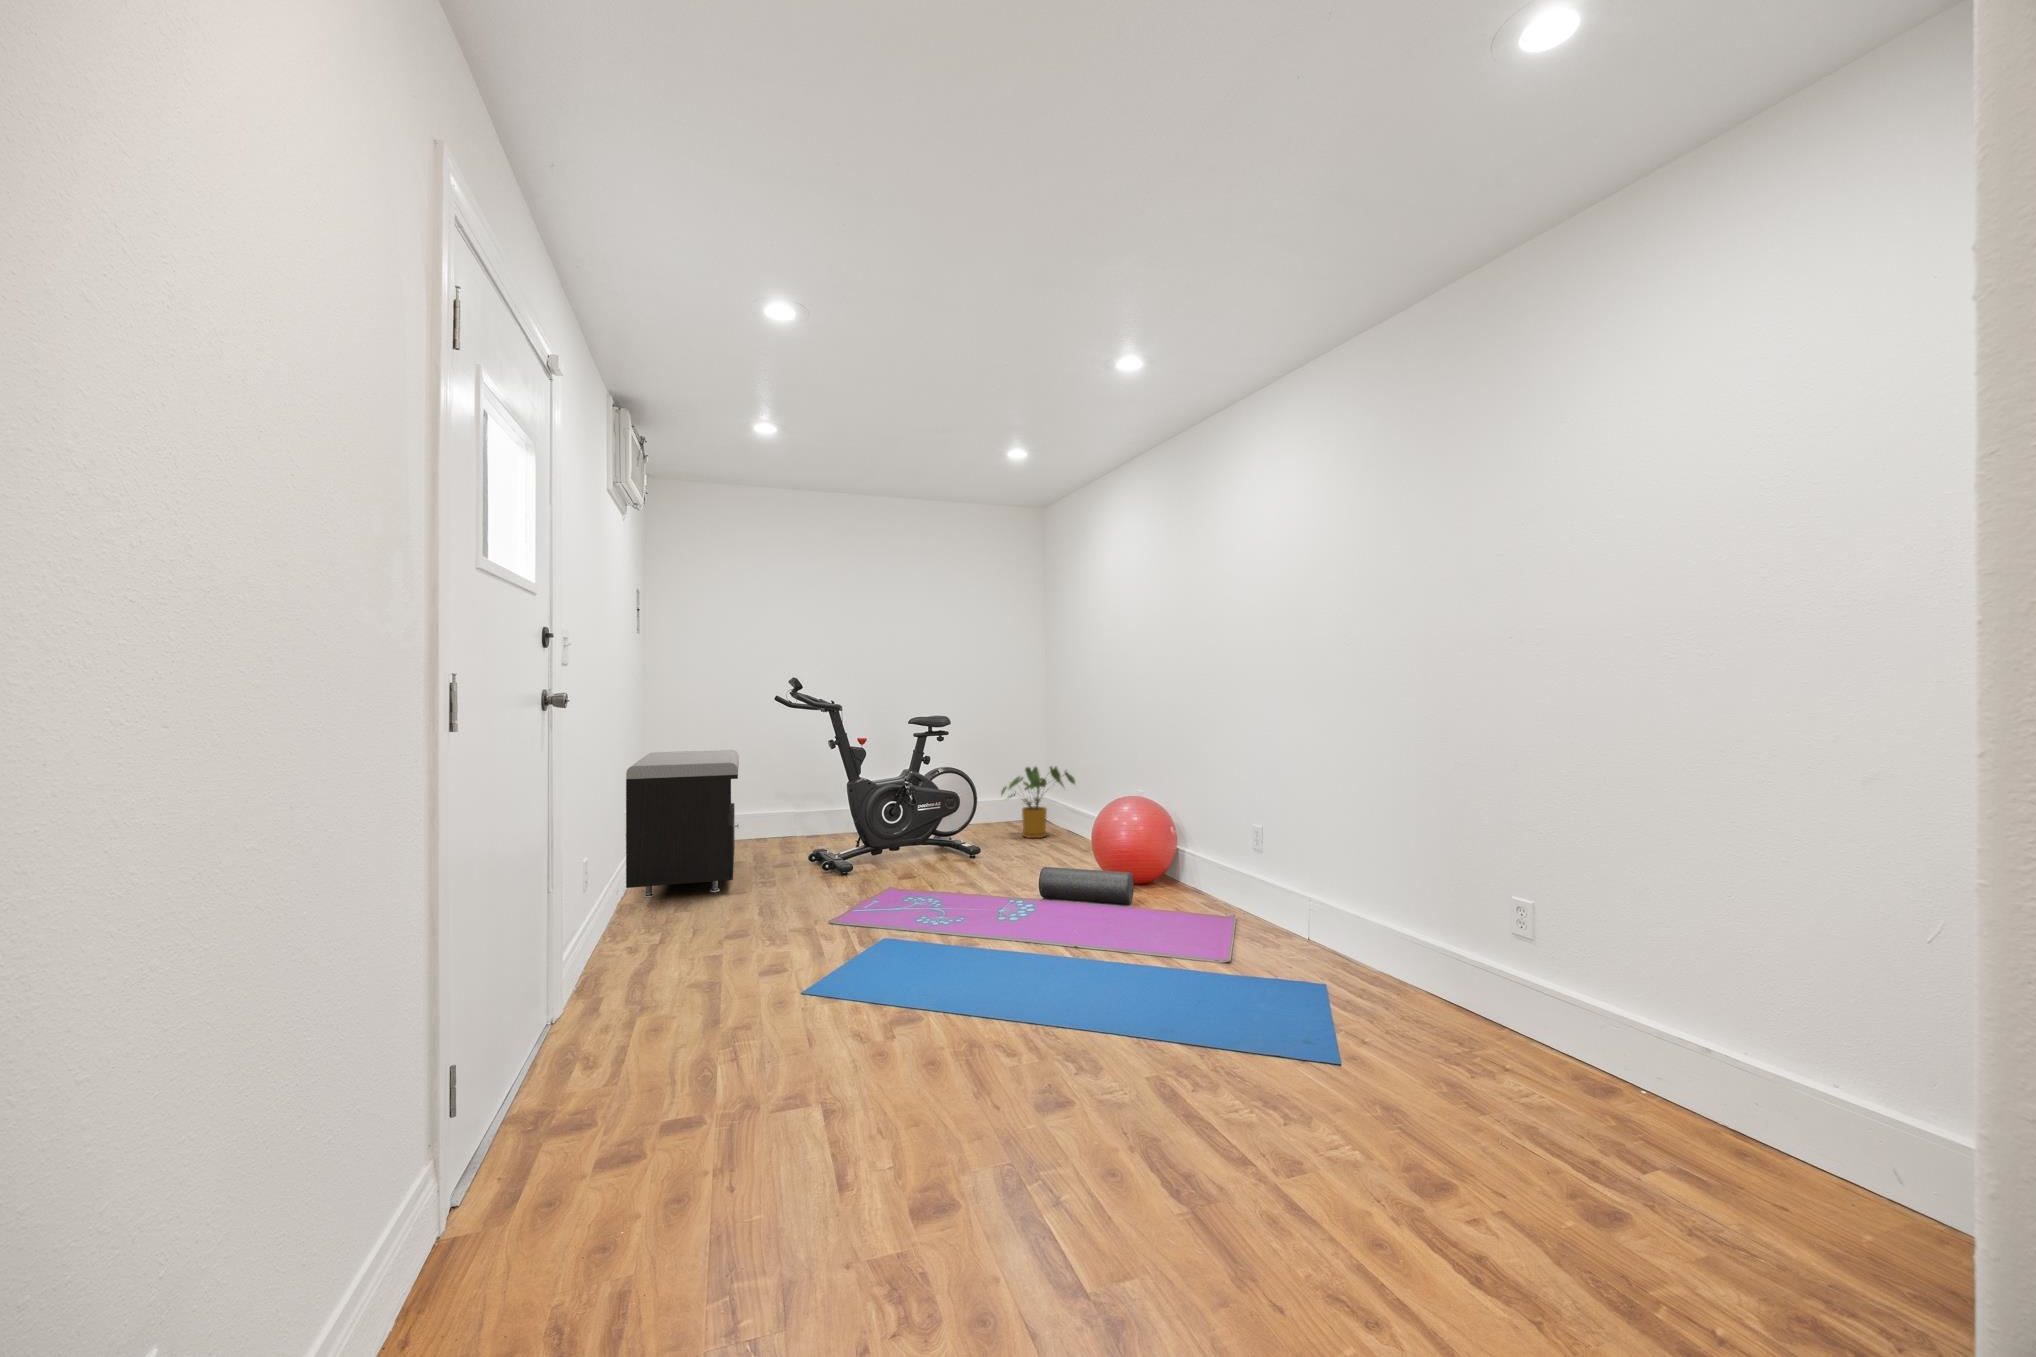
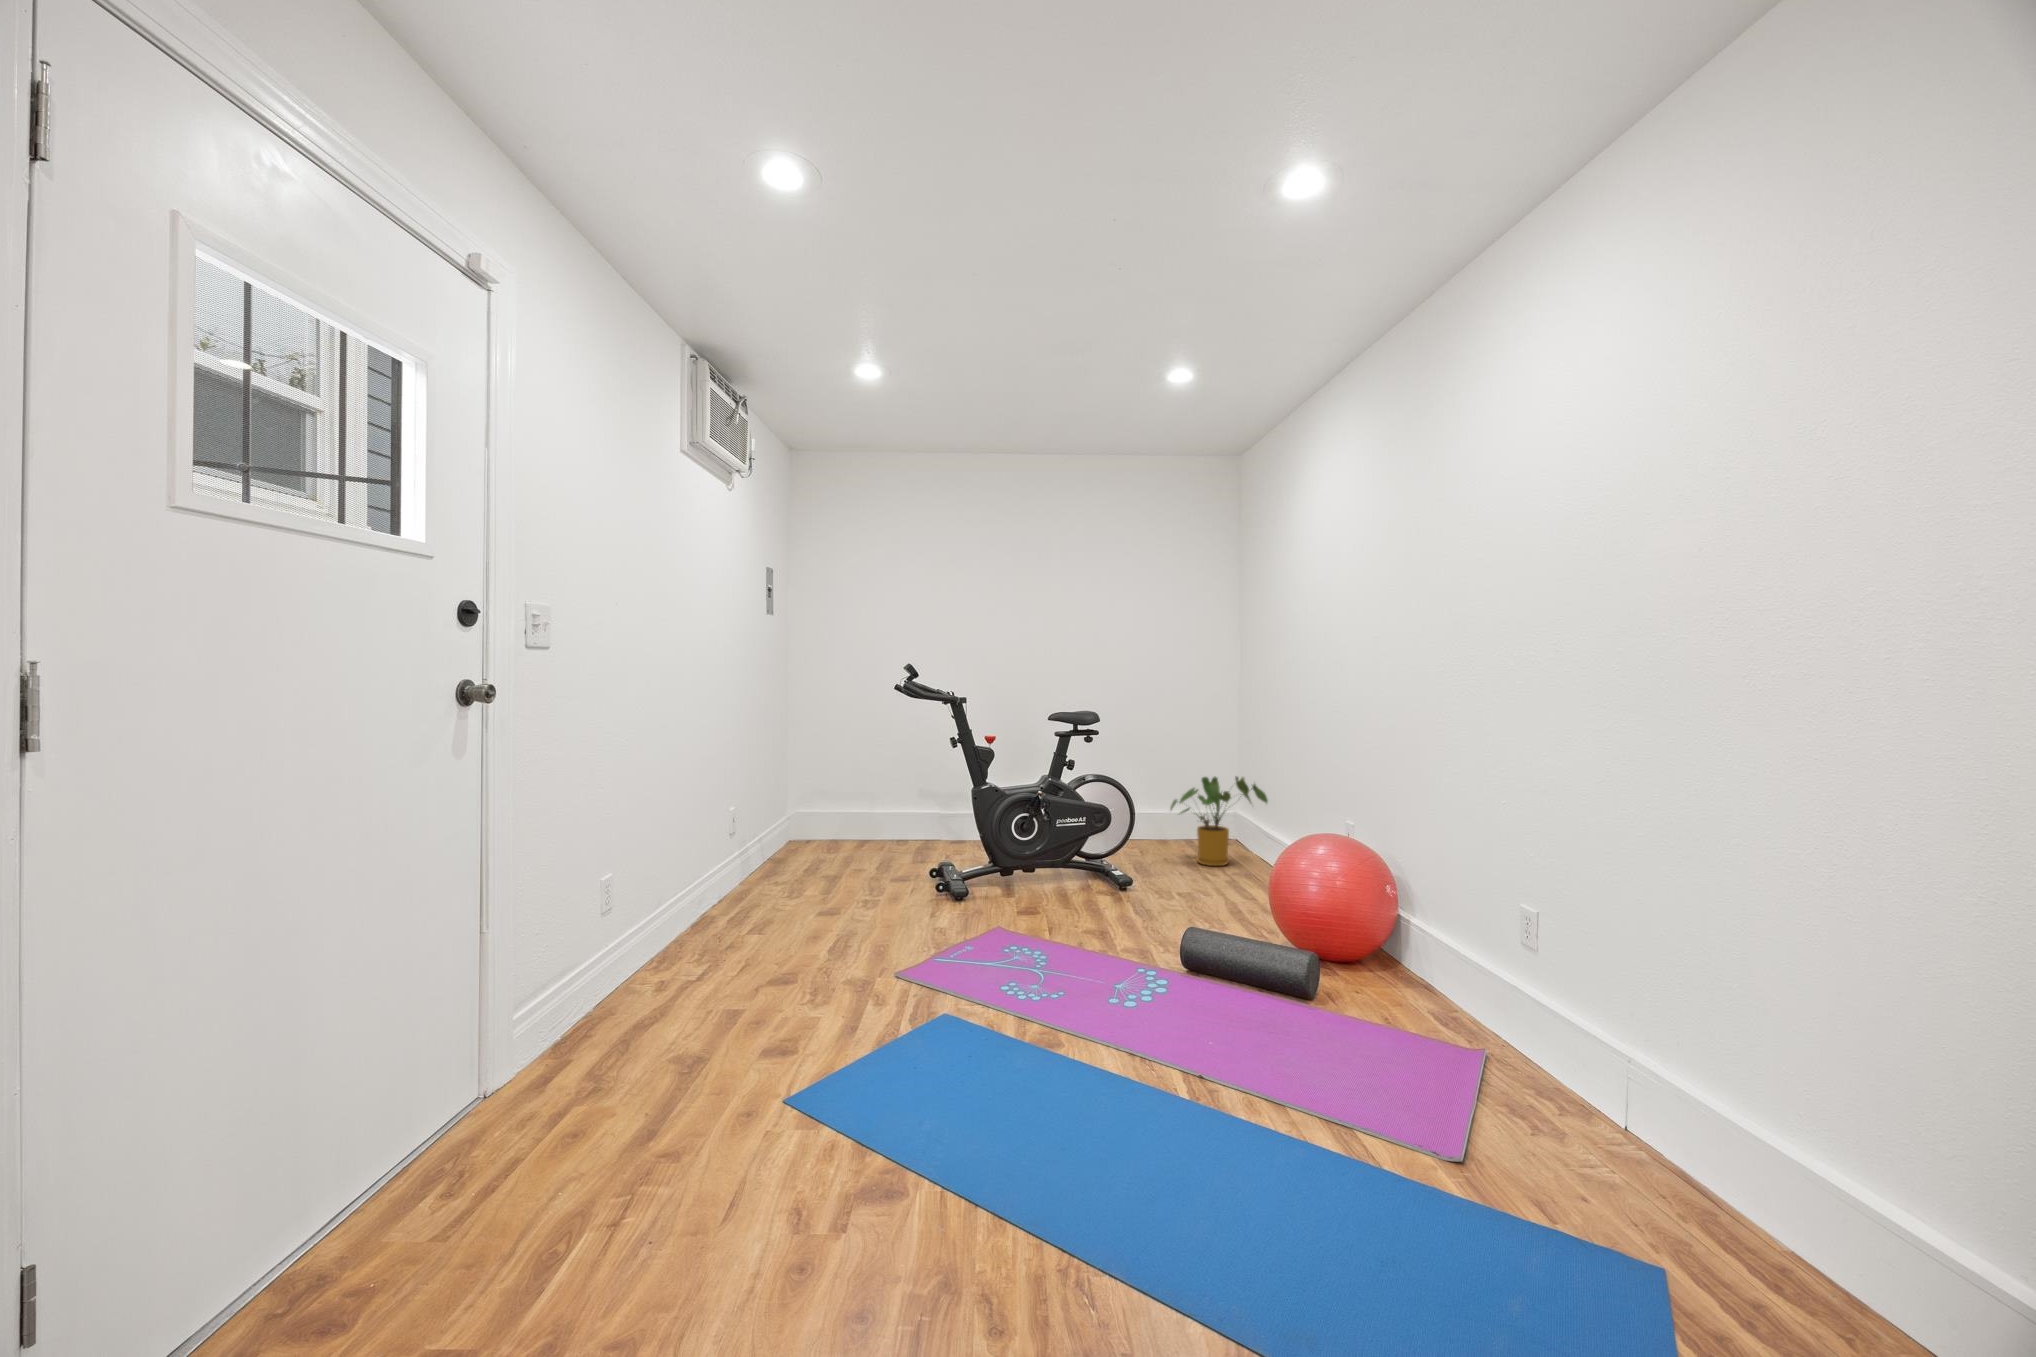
storage bench: present [626,750,739,898] -> none [709,744,862,912]

